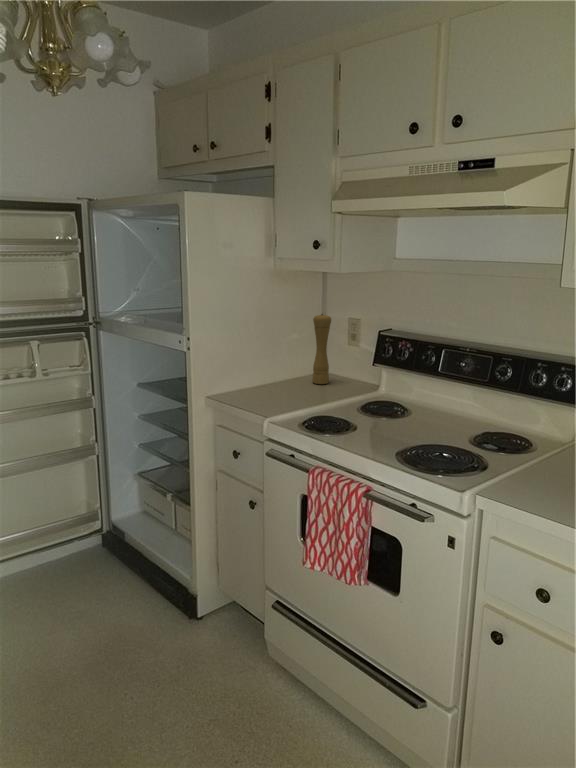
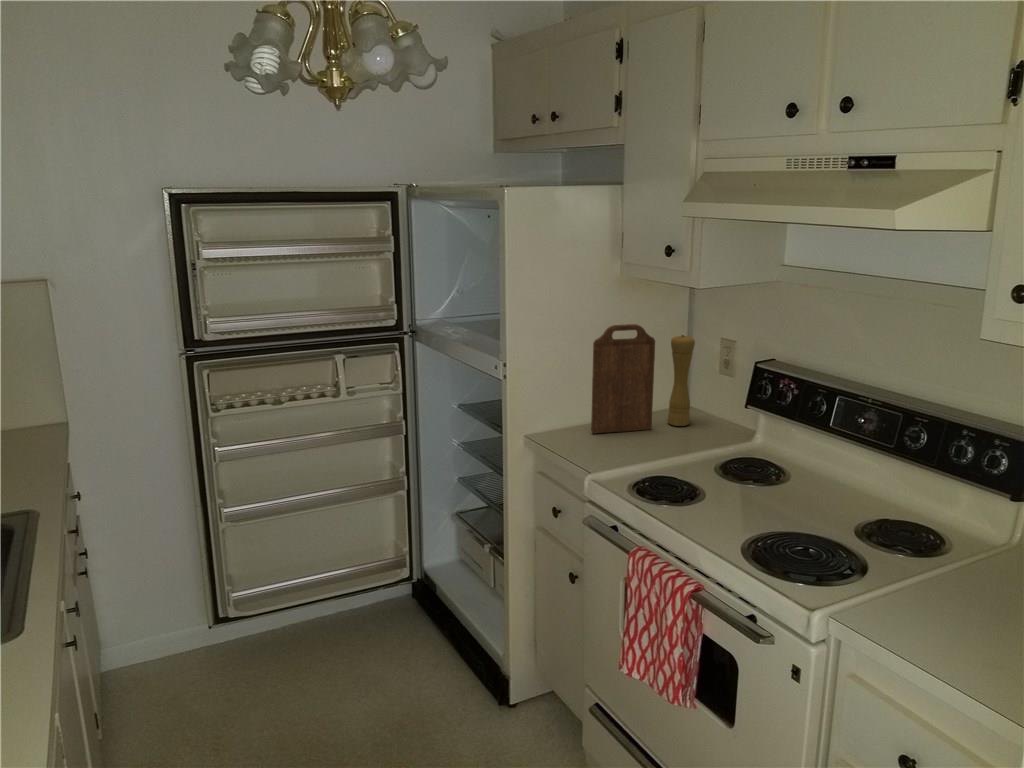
cutting board: none [257,305,304,392] -> present [591,324,655,433]

